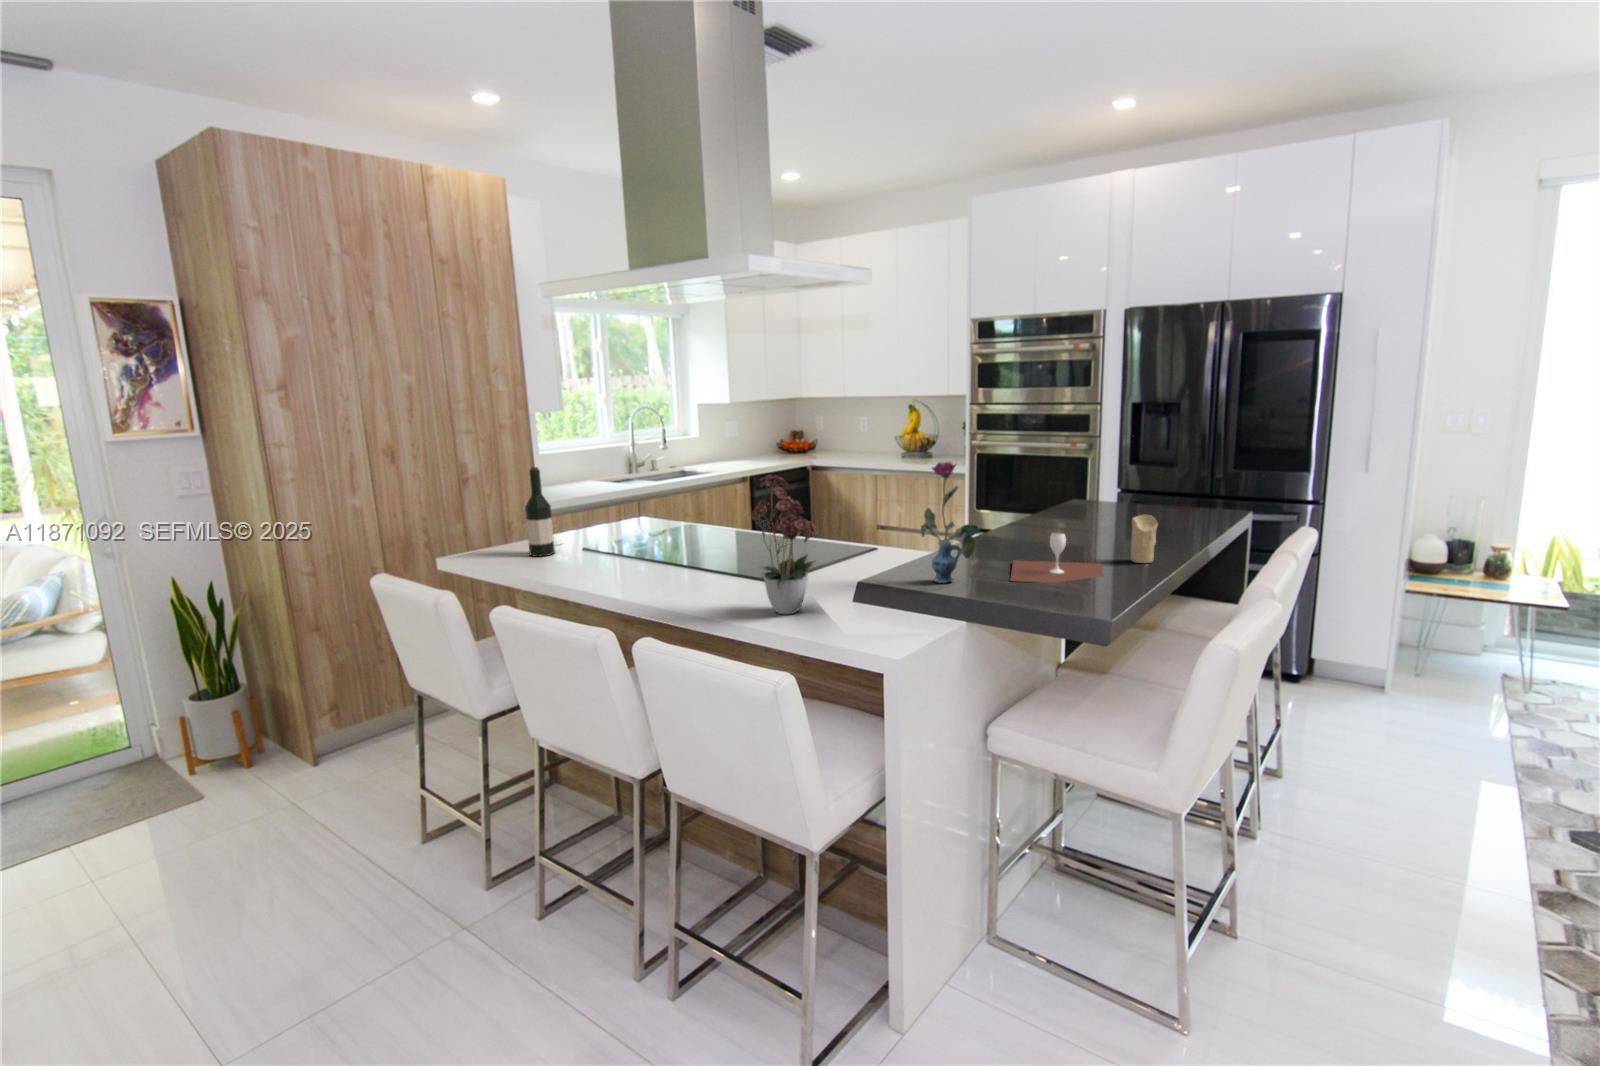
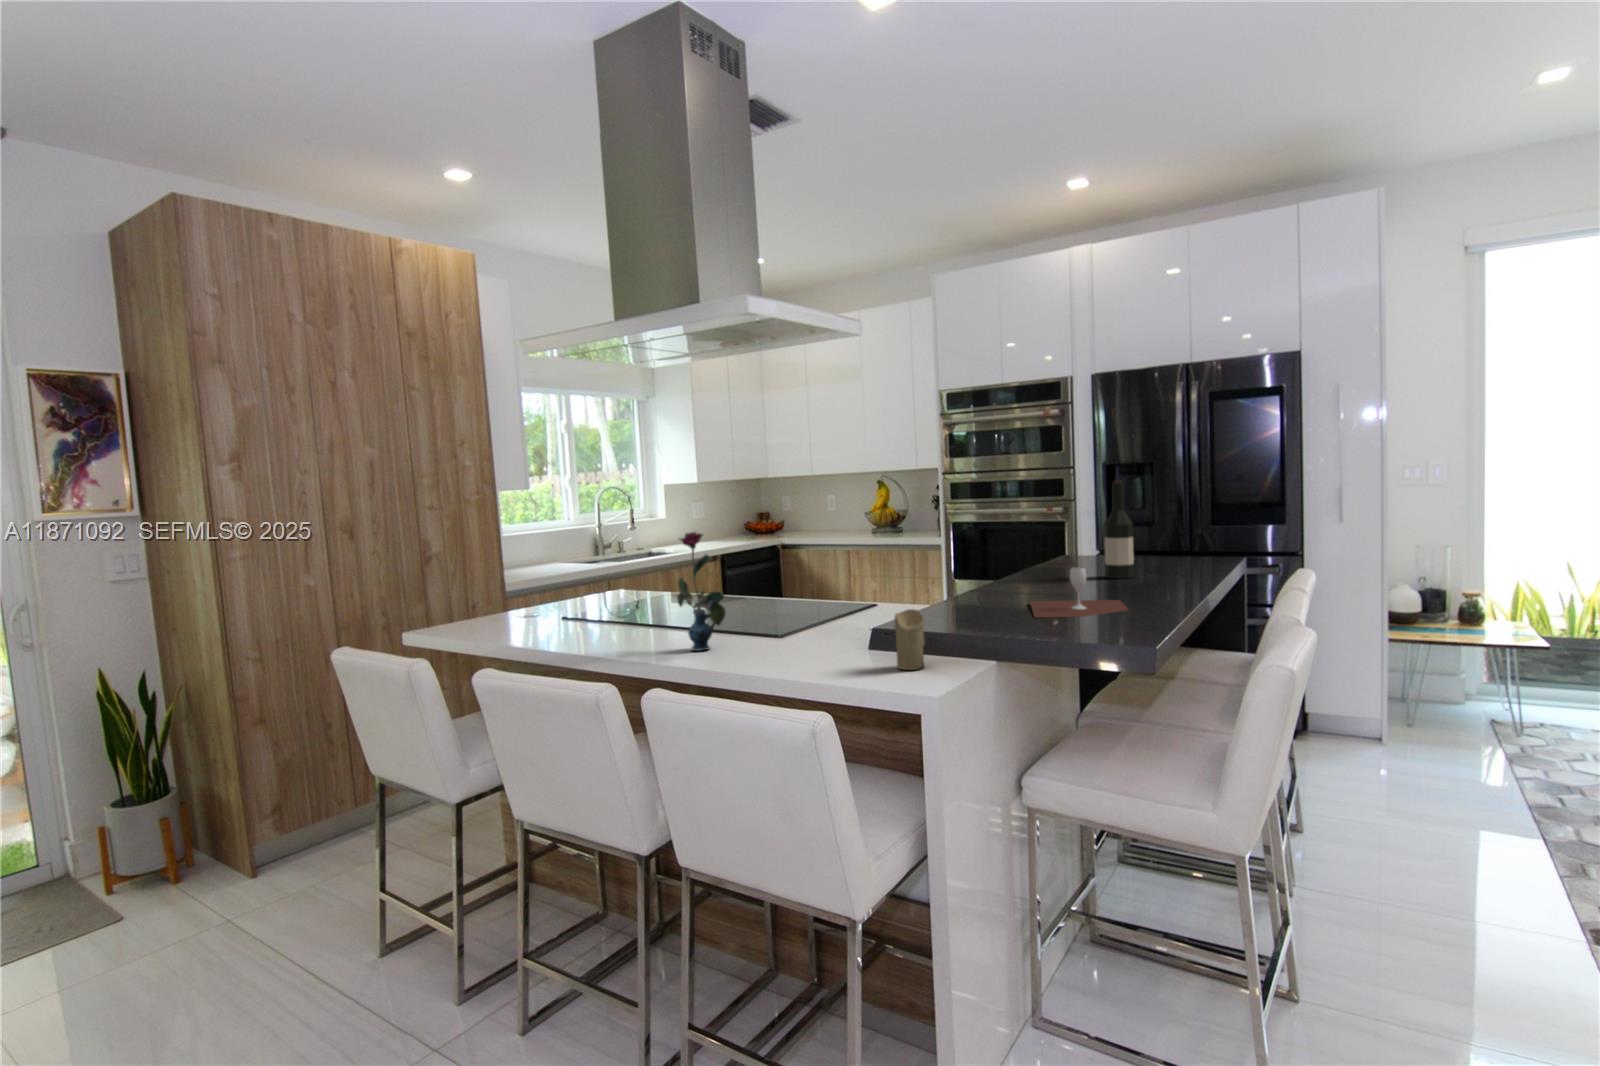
vase: present [921,461,981,583] -> present [677,532,726,651]
wine bottle: present [525,467,555,557] -> present [1104,481,1134,579]
flower arrangement: present [751,475,817,614] -> none [756,507,842,662]
candle: present [1130,515,1157,563] -> present [894,609,925,670]

